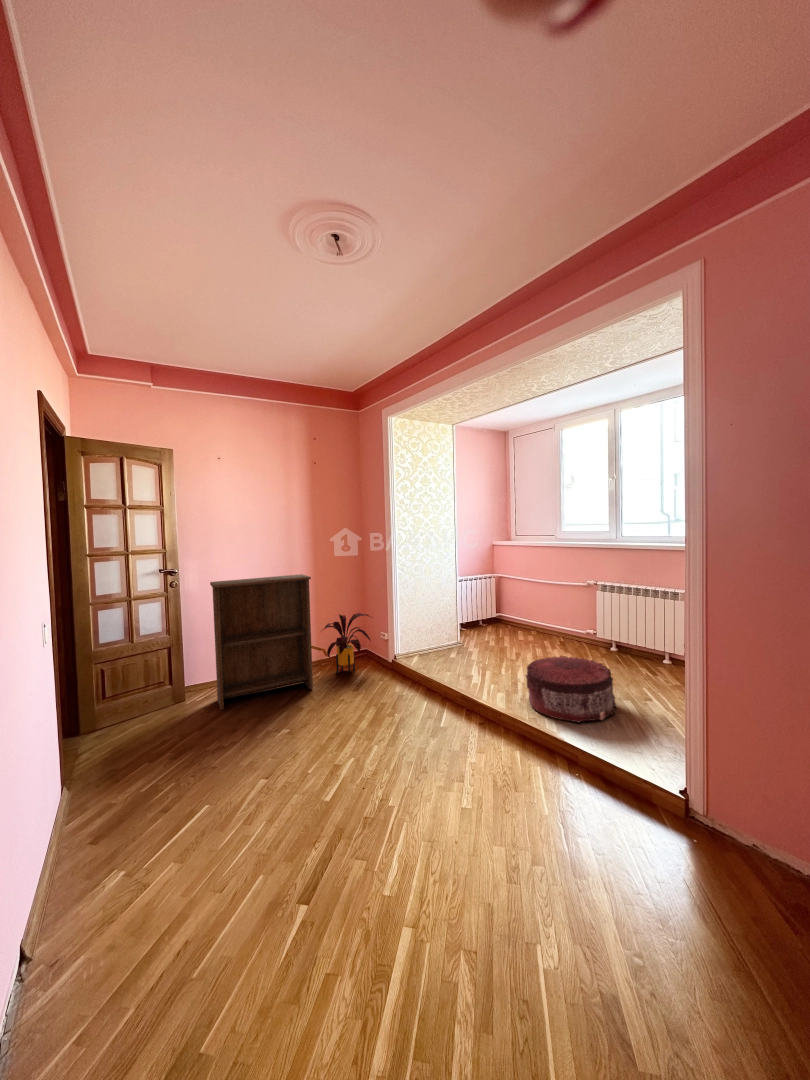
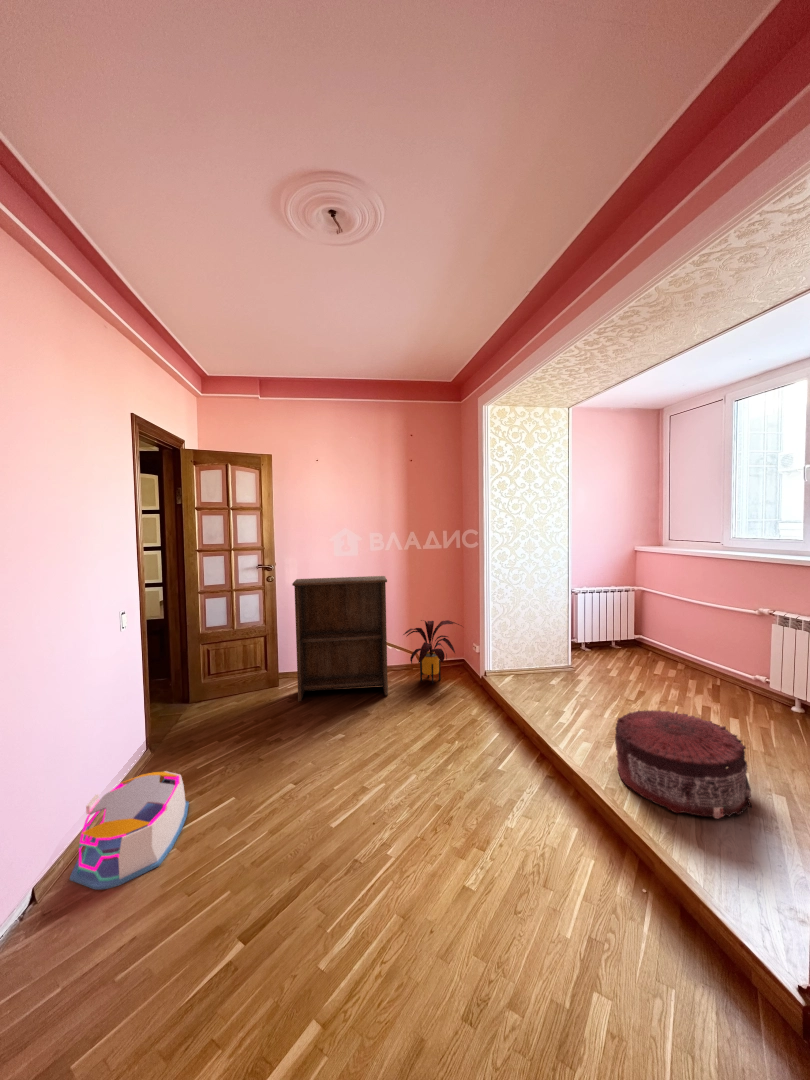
storage bin: none [47,792,166,932] -> present [70,771,189,889]

